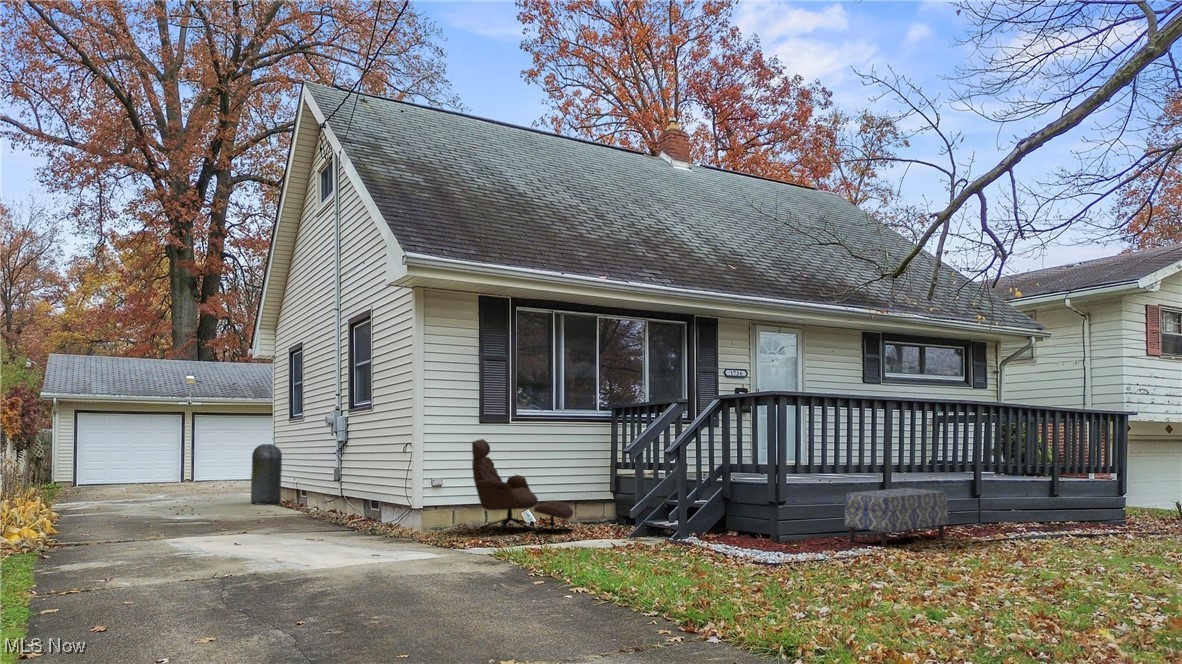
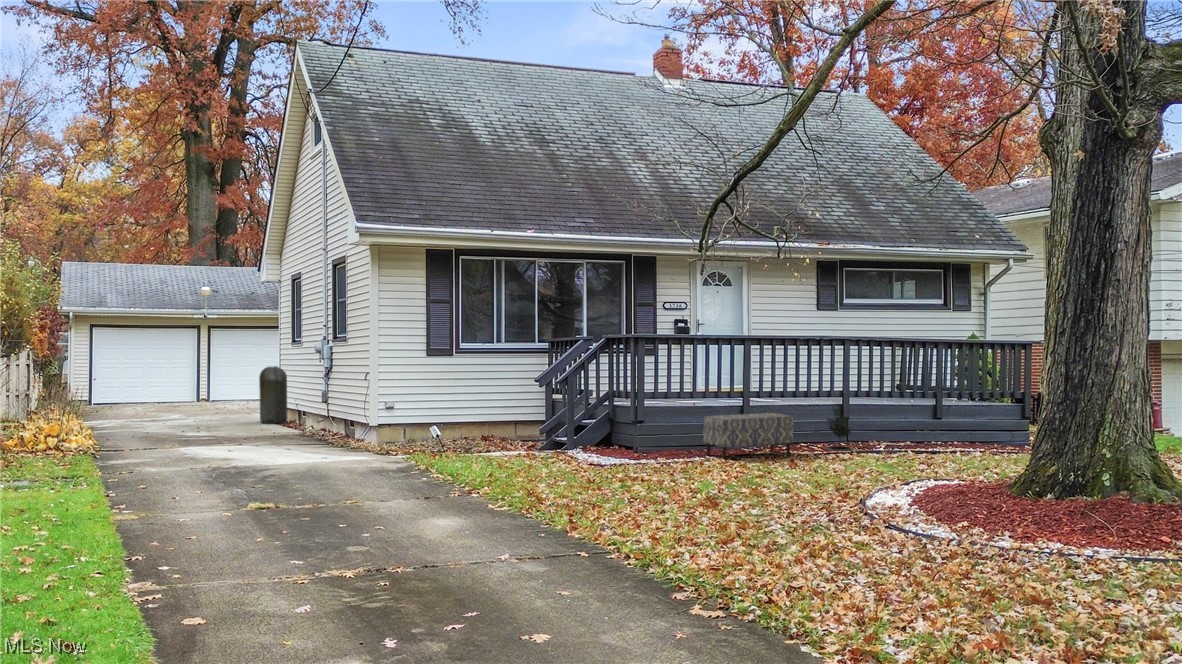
lounge chair: present [472,439,573,533] -> none [418,369,503,447]
potted tree: none [956,475,995,532] -> present [826,405,852,451]

